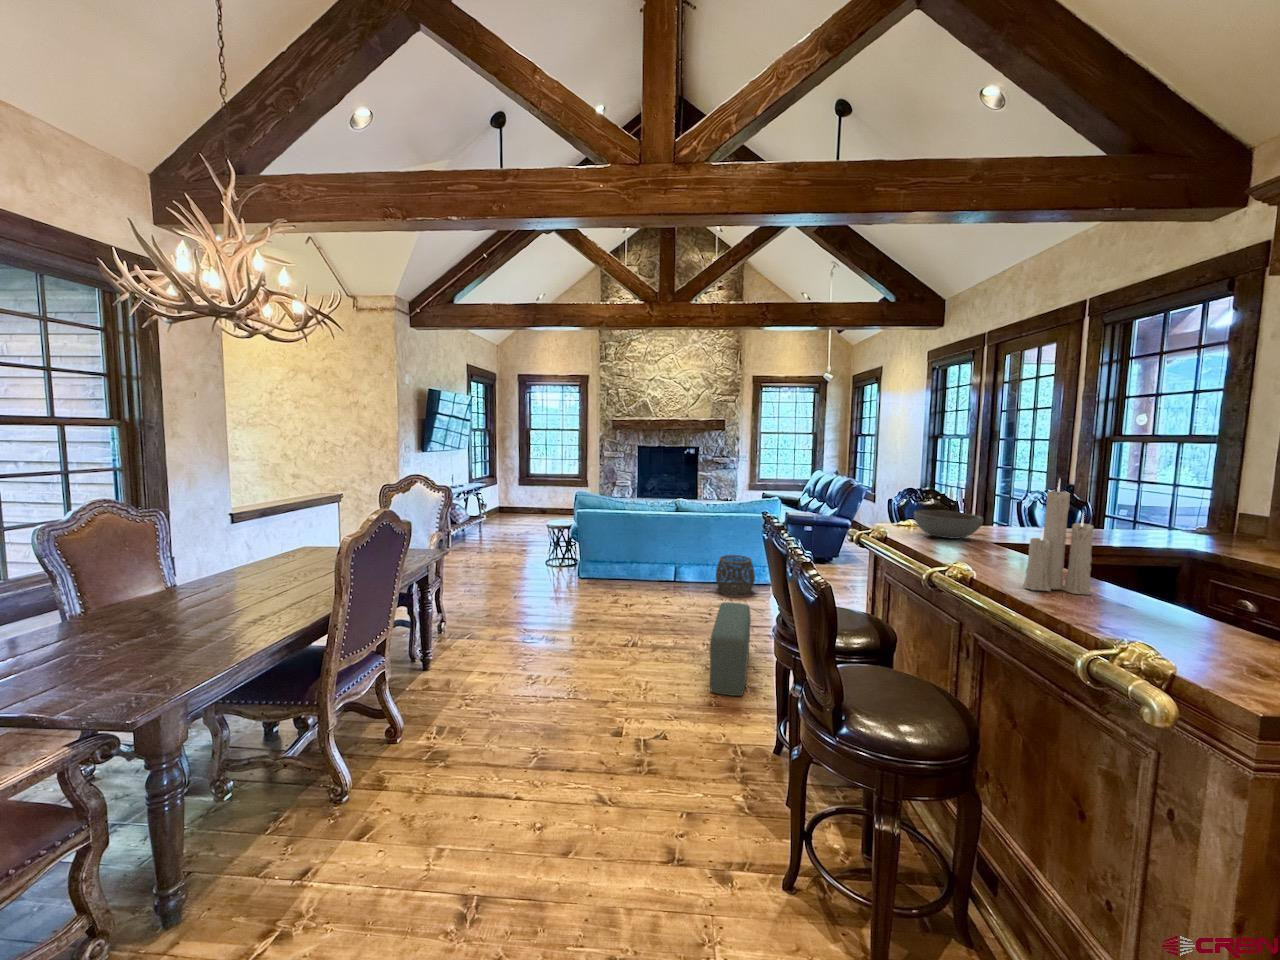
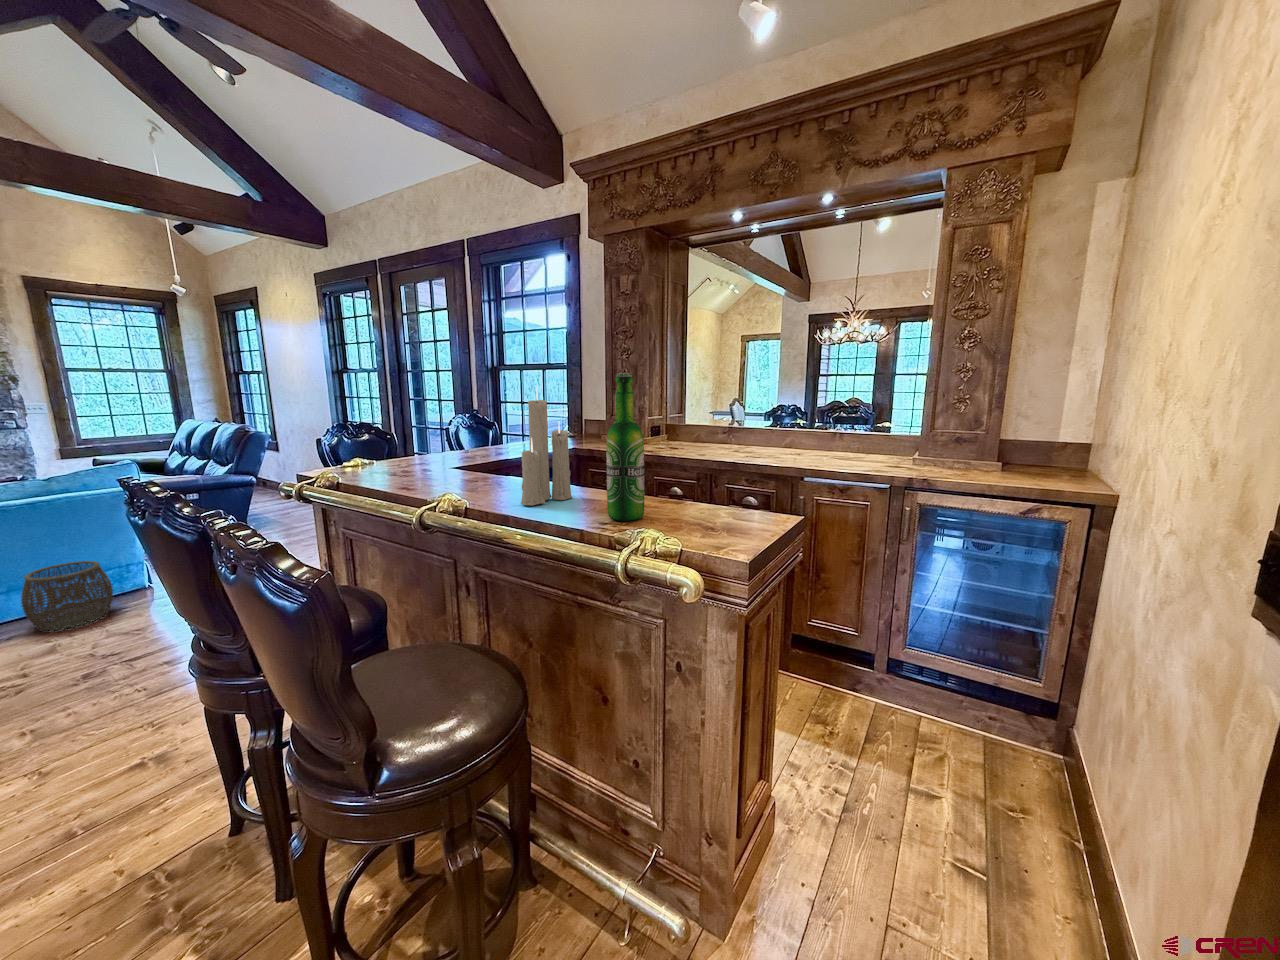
beer bottle: none [1107,476,1167,632] -> present [606,373,644,521]
bowl: present [914,510,983,539] -> none [367,441,443,472]
pouf: present [710,602,751,696] -> none [42,635,142,807]

